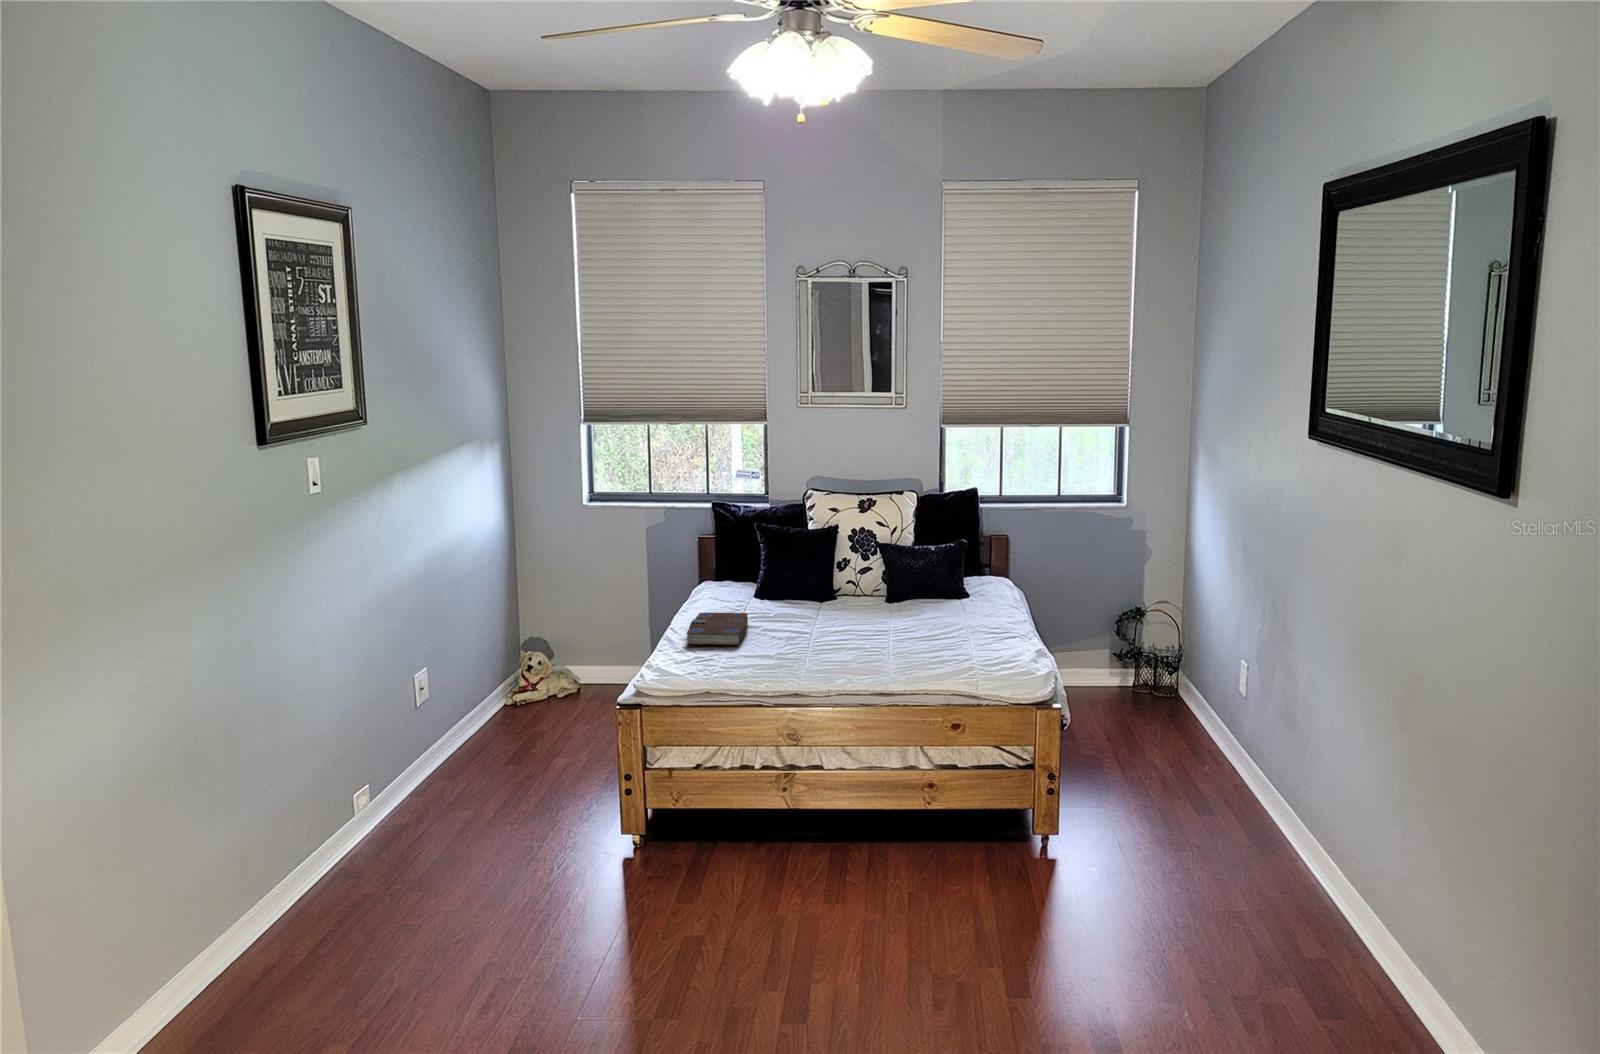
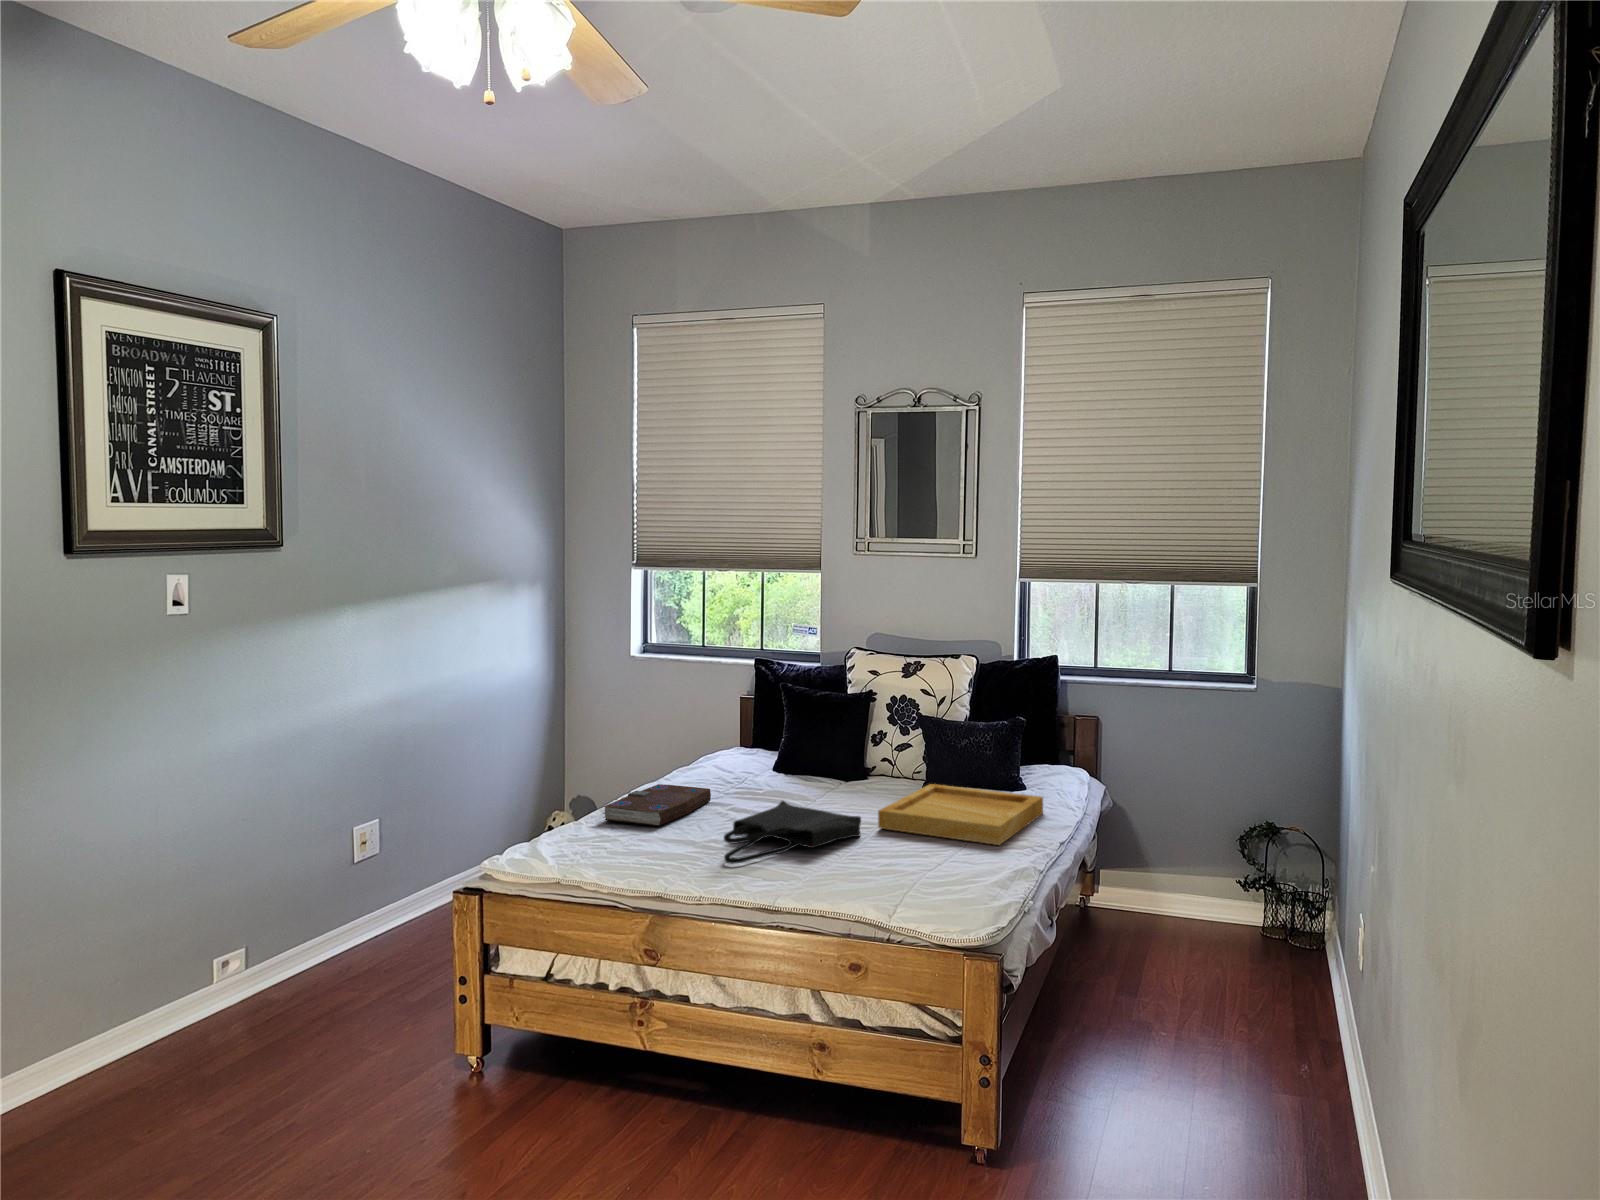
tray: none [904,596,1001,636] -> present [878,784,1043,845]
tote bag: none [808,617,898,667] -> present [724,801,861,864]

